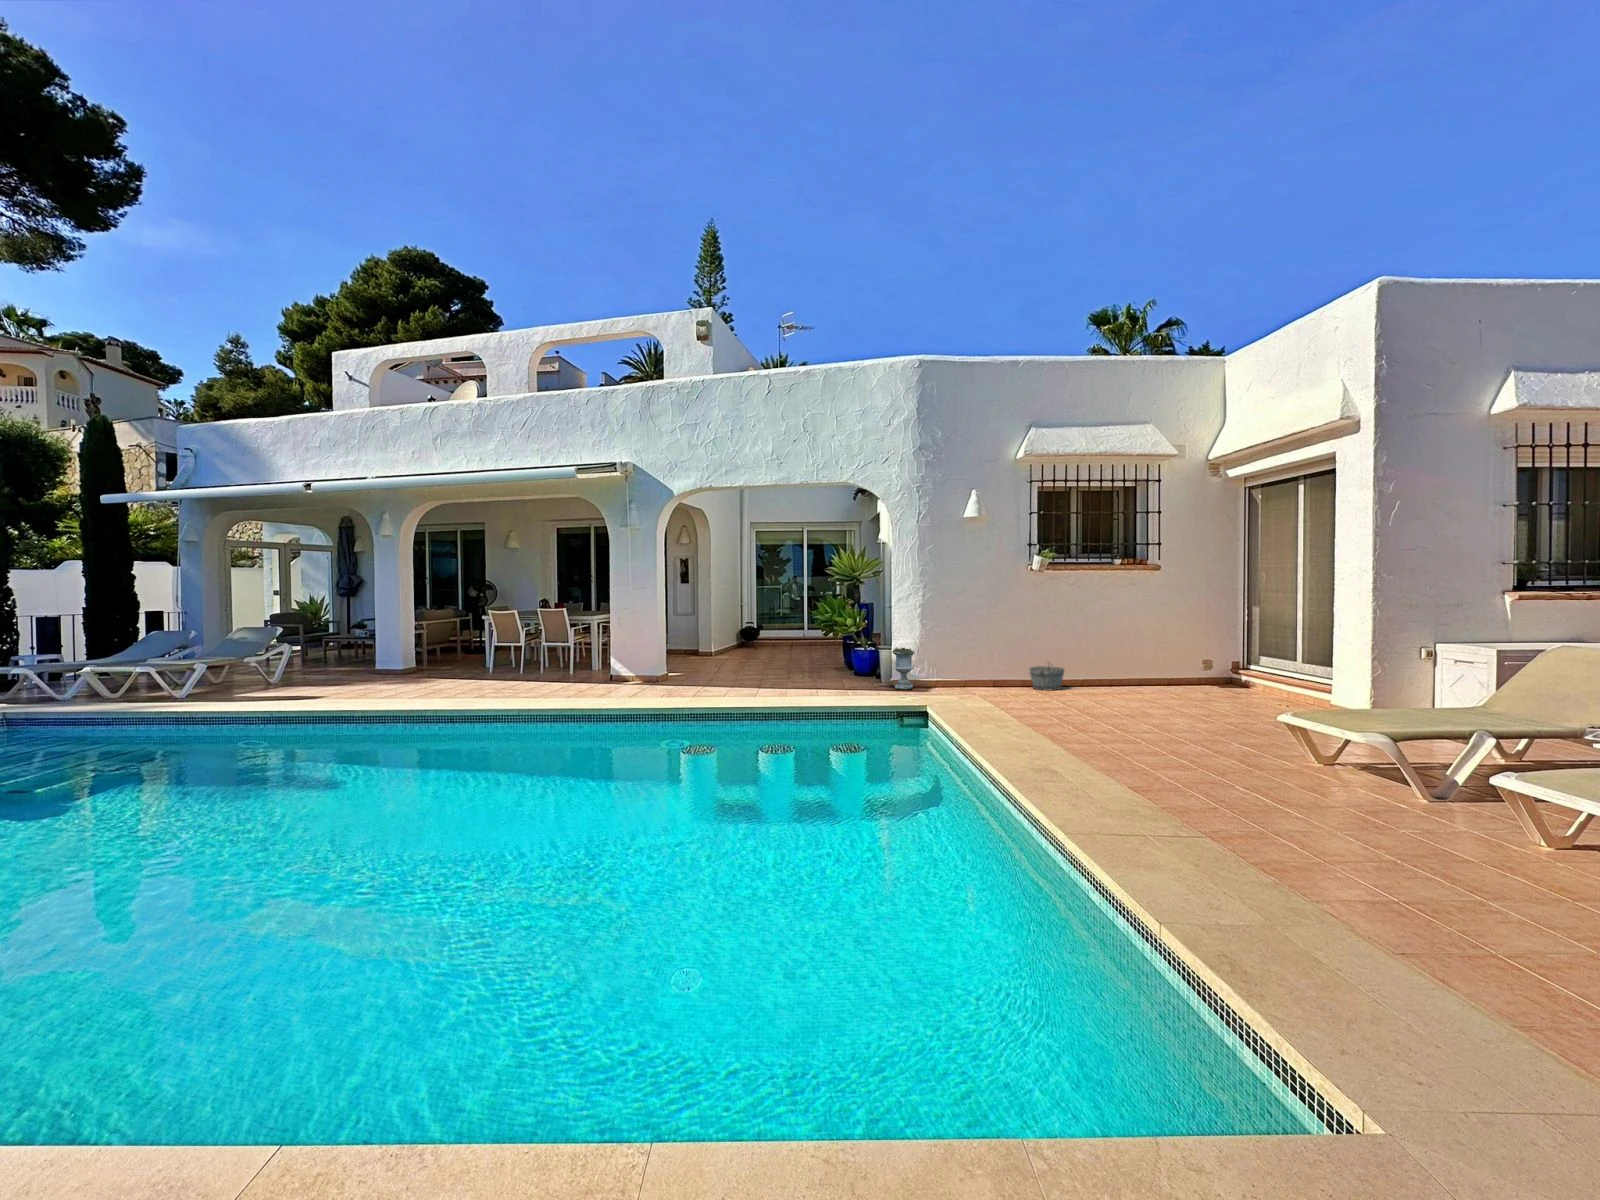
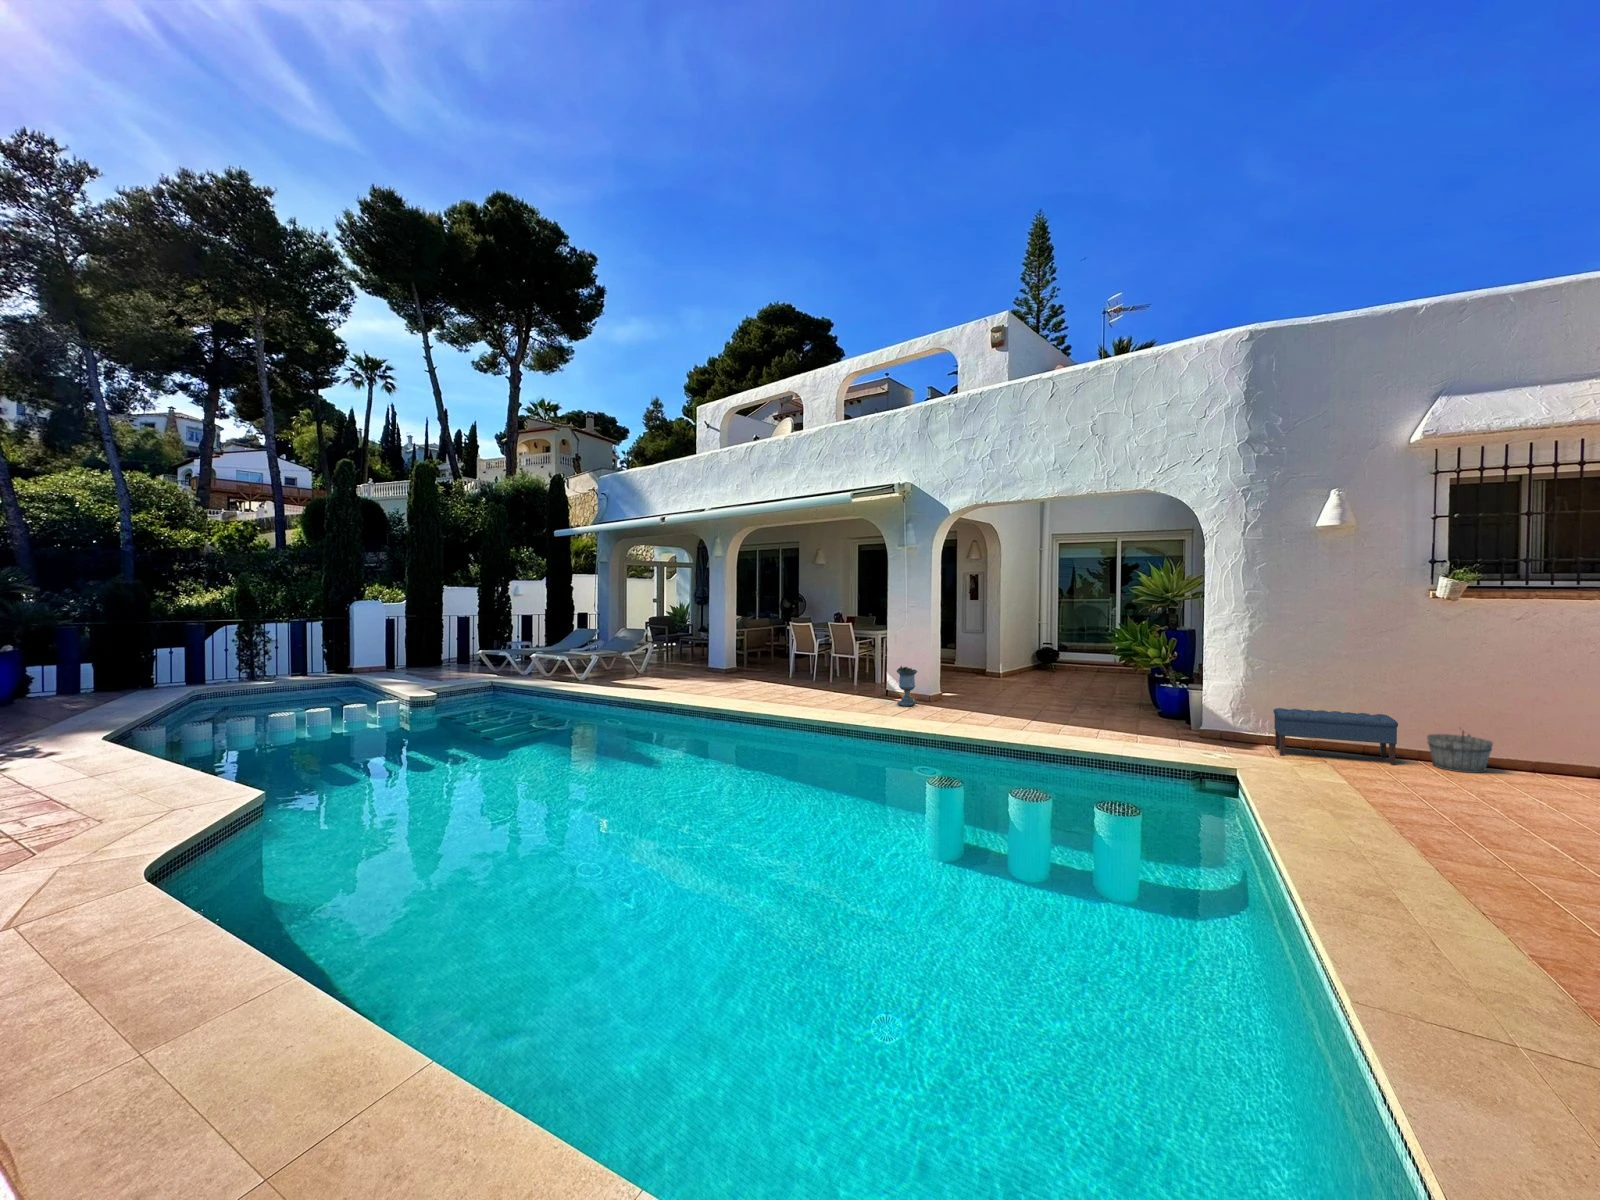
planter: present [893,647,915,690] -> present [897,666,917,706]
bench: none [937,655,1014,691] -> present [1273,708,1398,765]

